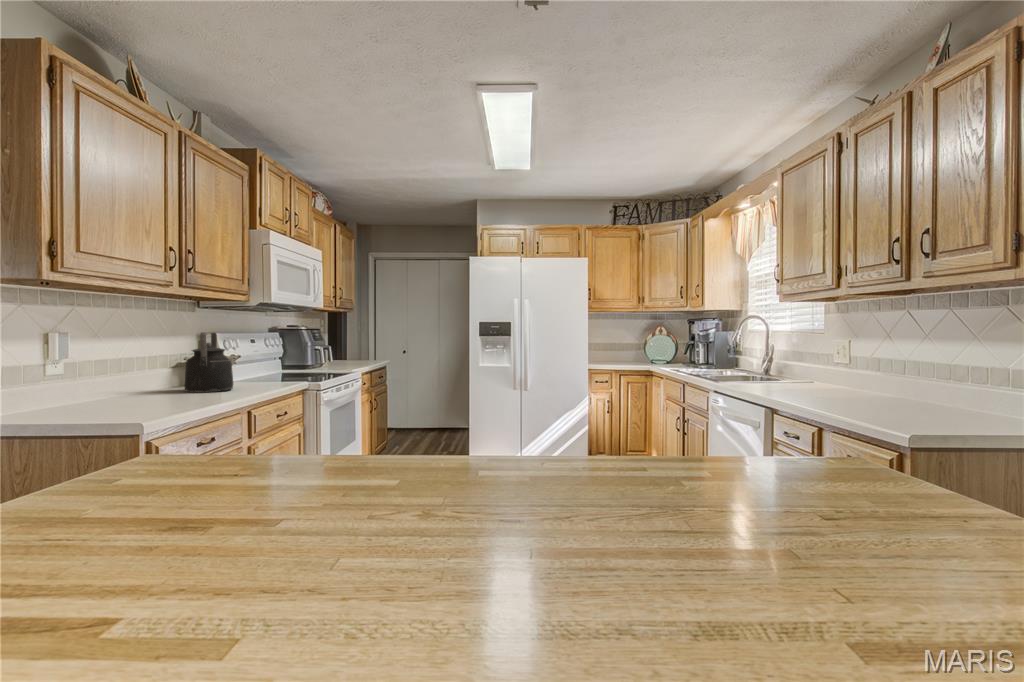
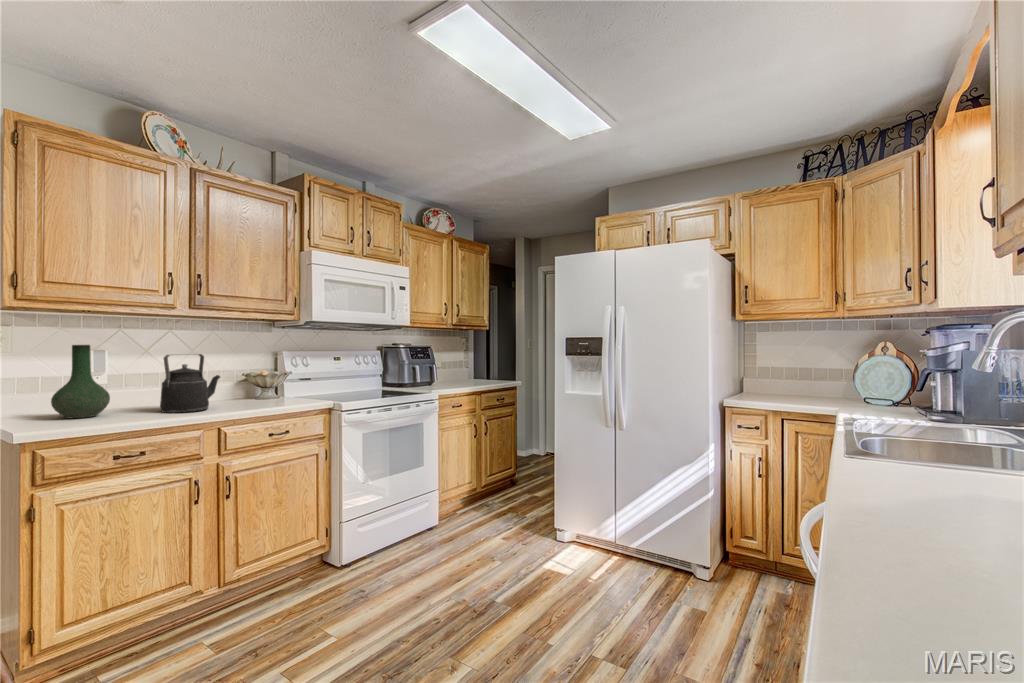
vase: none [103,320,163,400] -> present [51,345,110,418]

